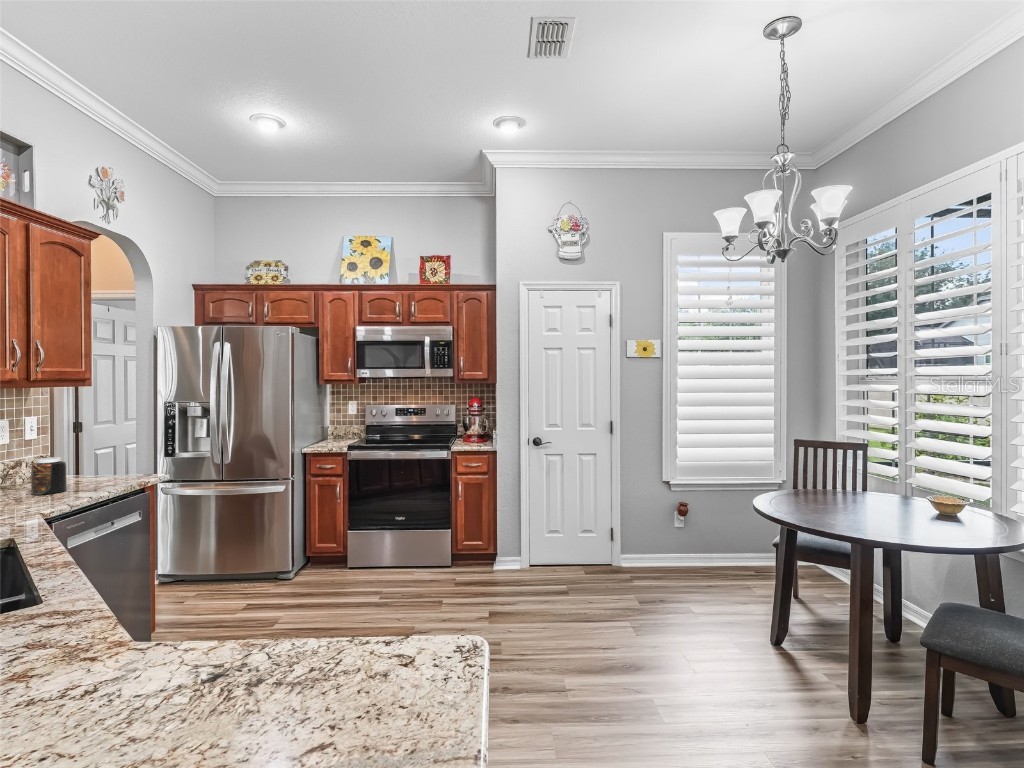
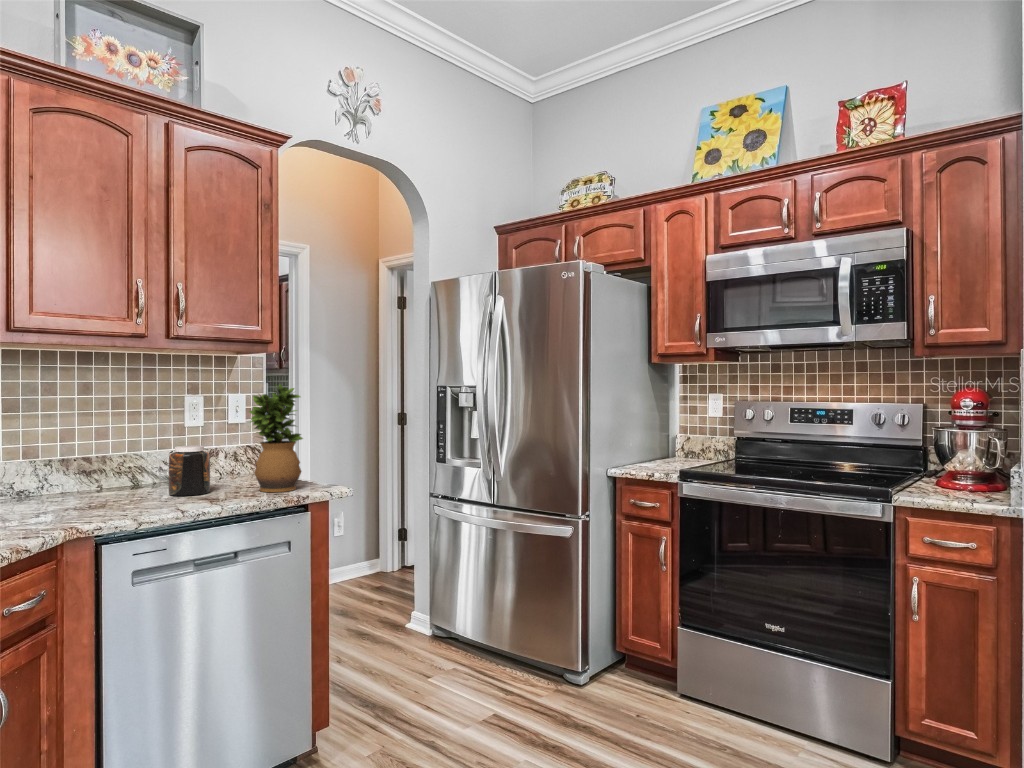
potted plant: none [94,410,139,484] -> present [249,384,303,492]

